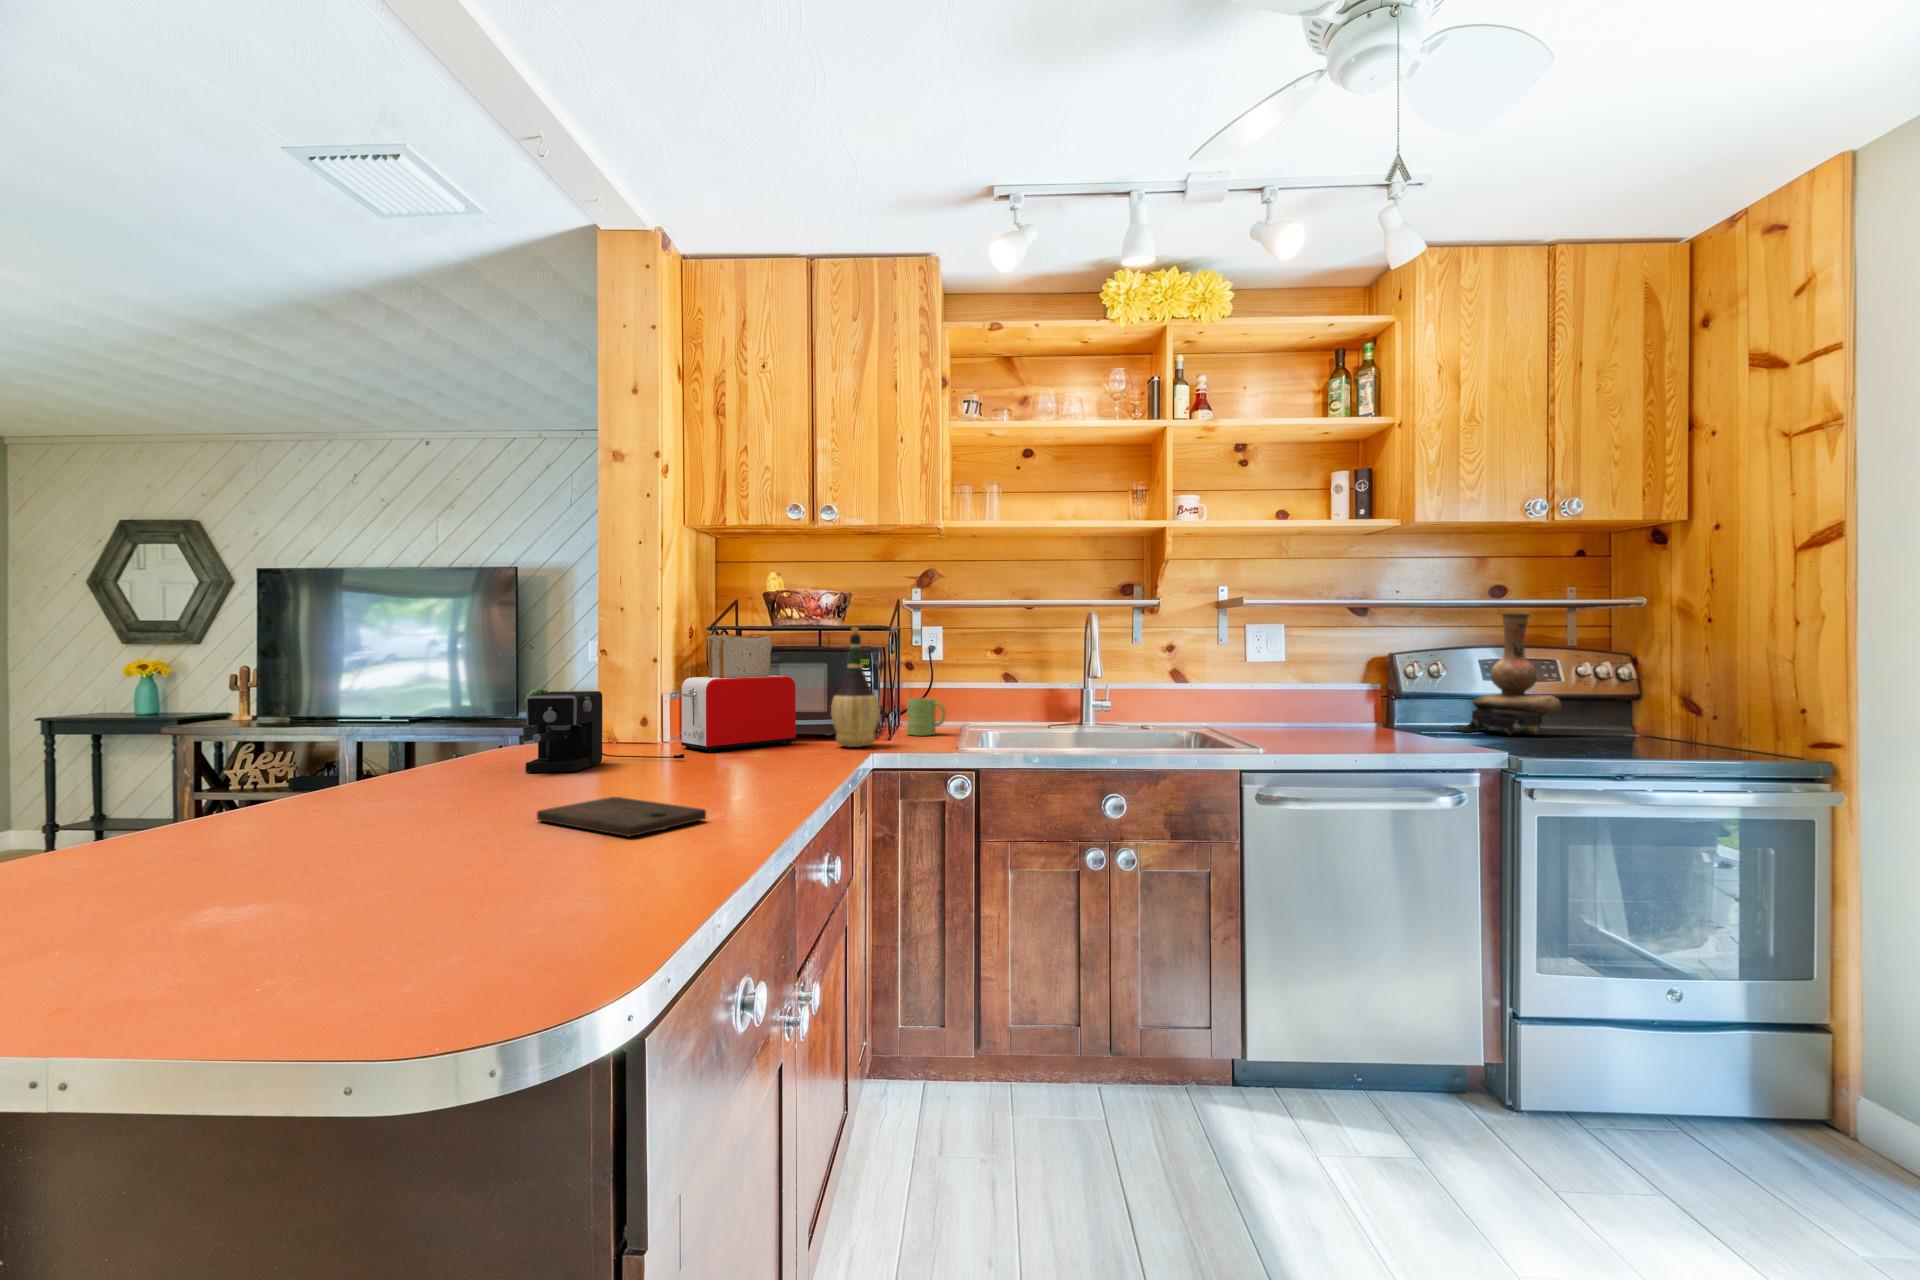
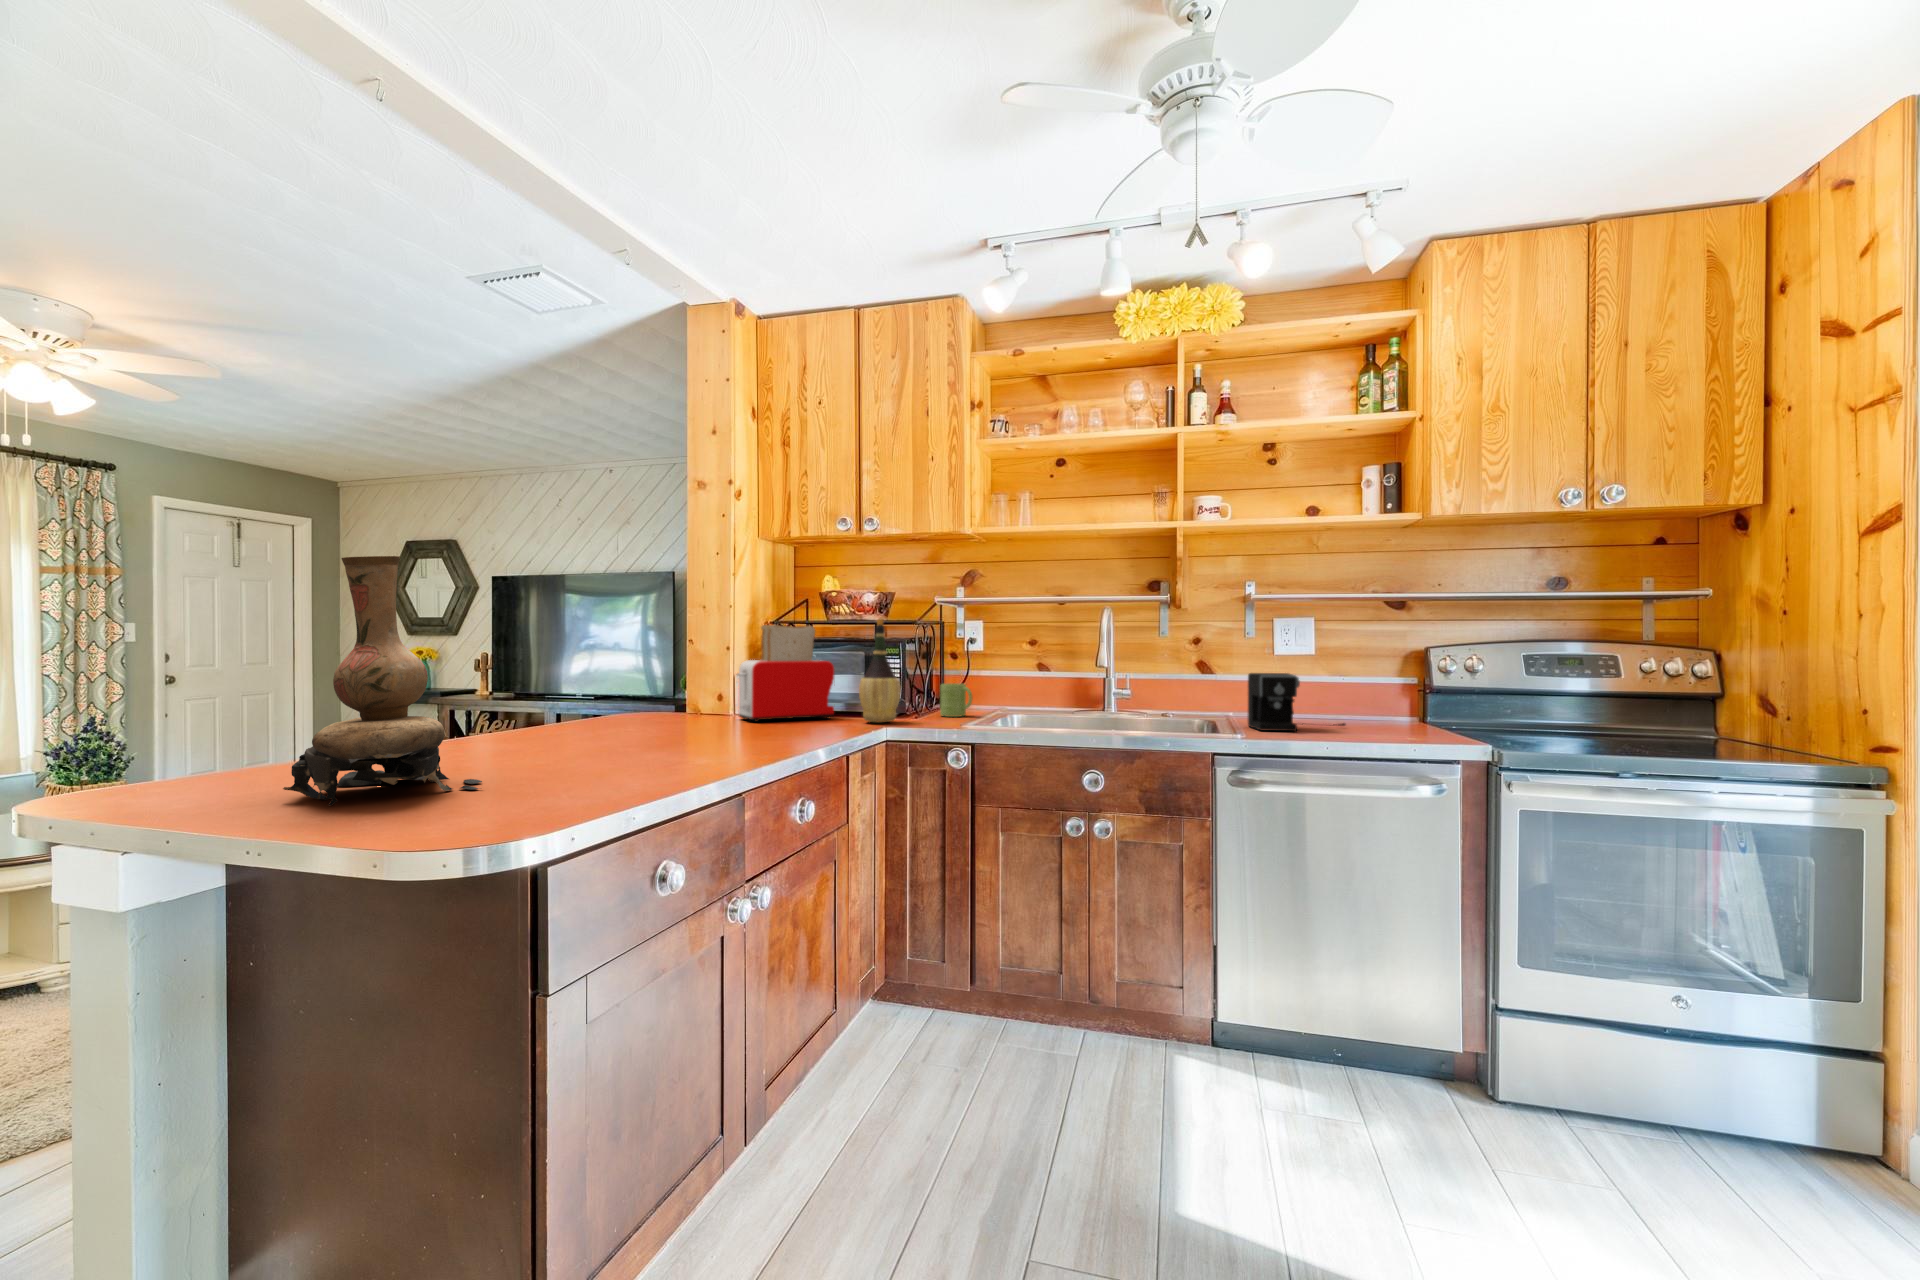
vase: present [1452,612,1561,736] -> present [283,556,482,806]
coffee maker: present [526,691,684,772] -> present [1248,673,1345,731]
cutting board: present [537,797,706,836] -> none [554,746,671,771]

